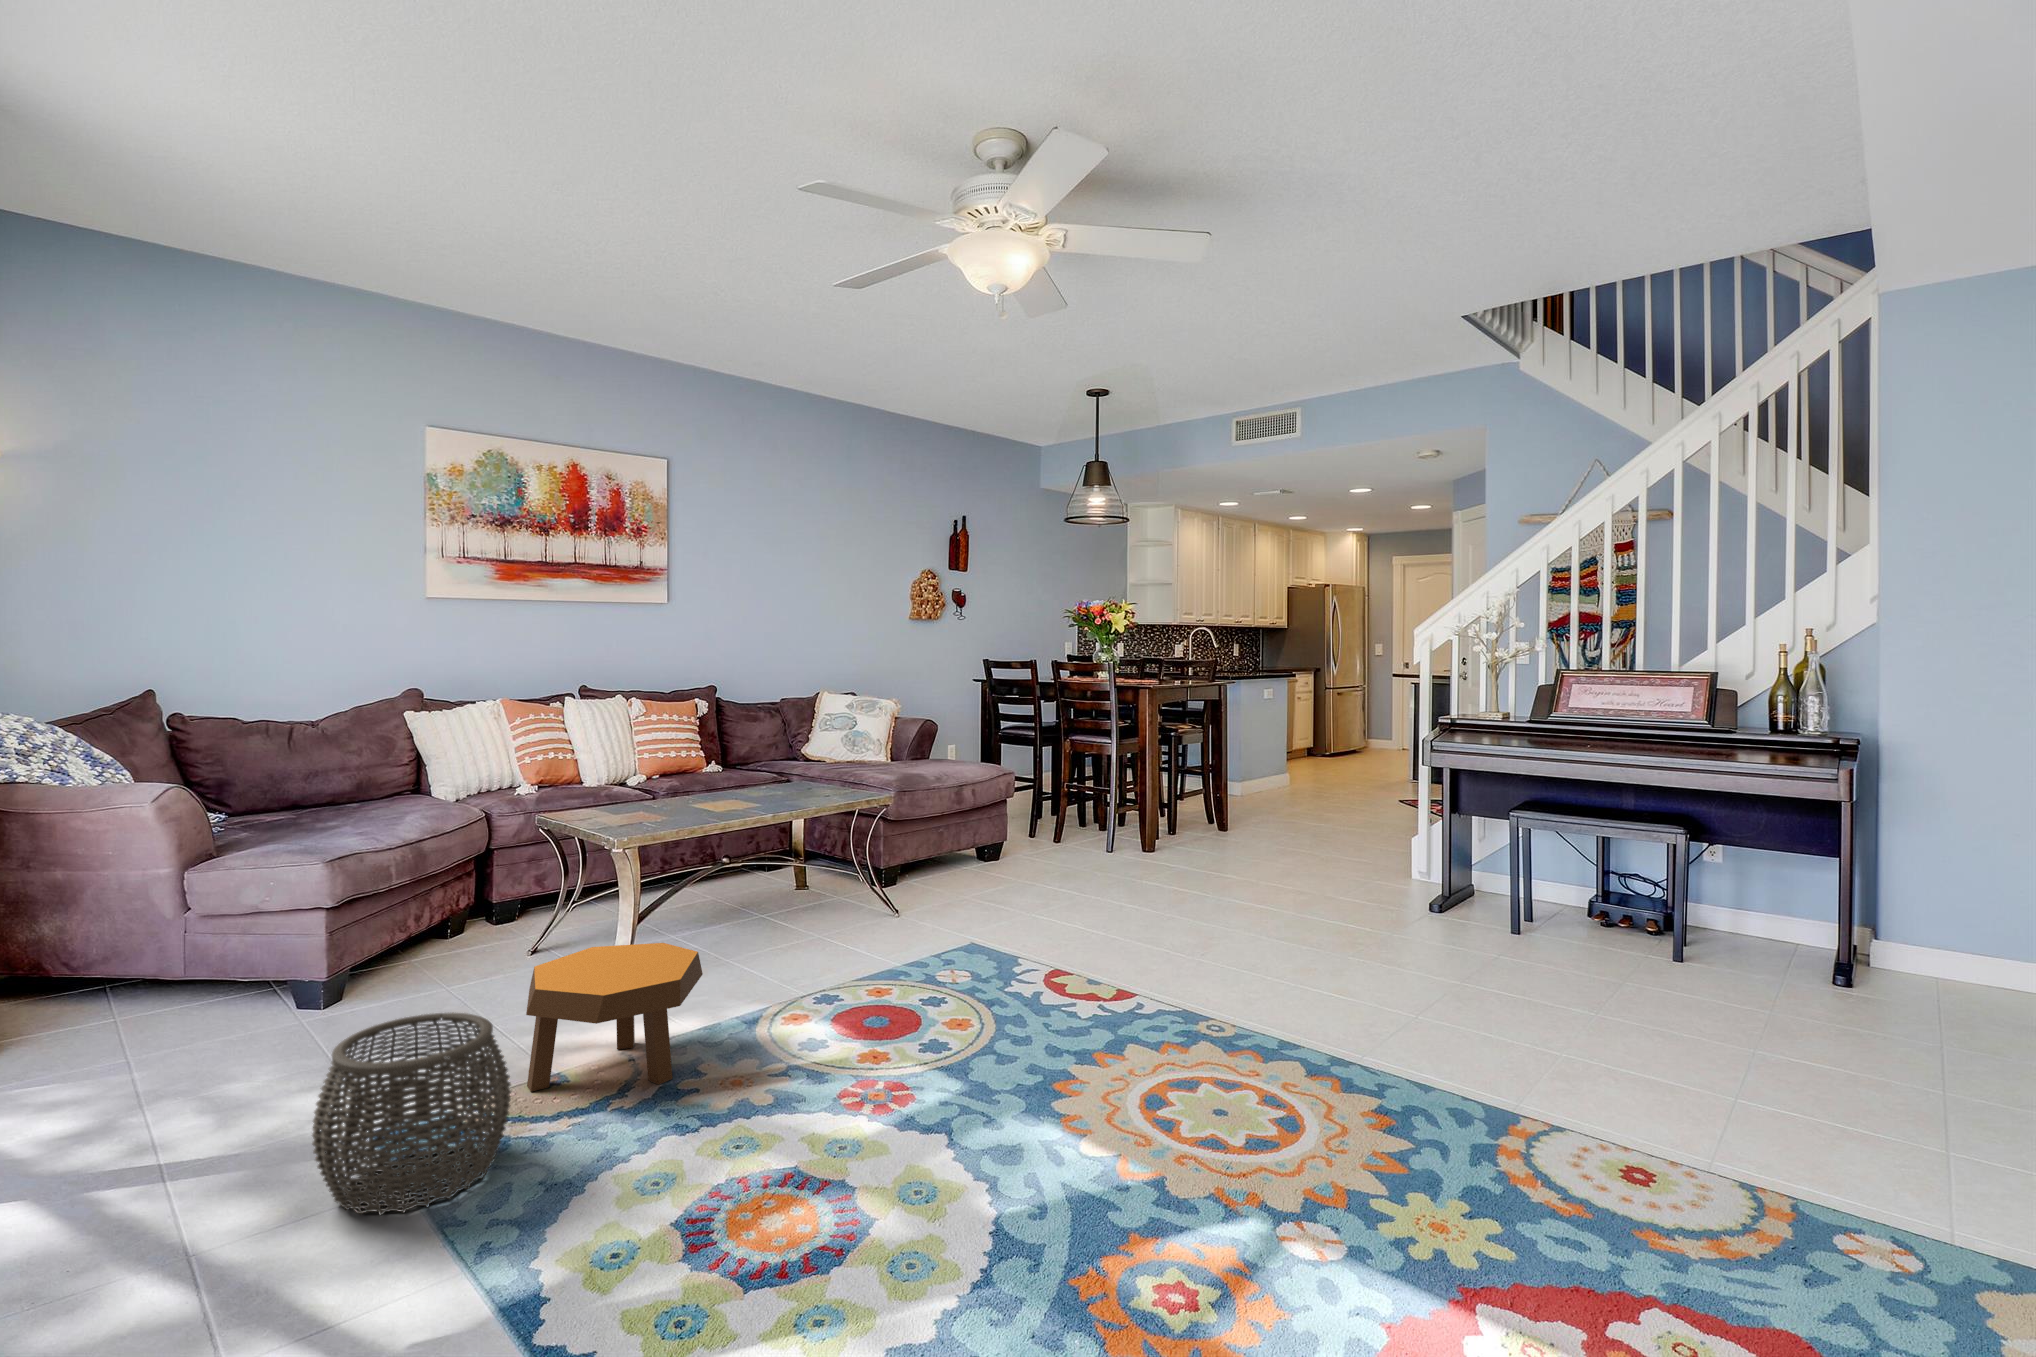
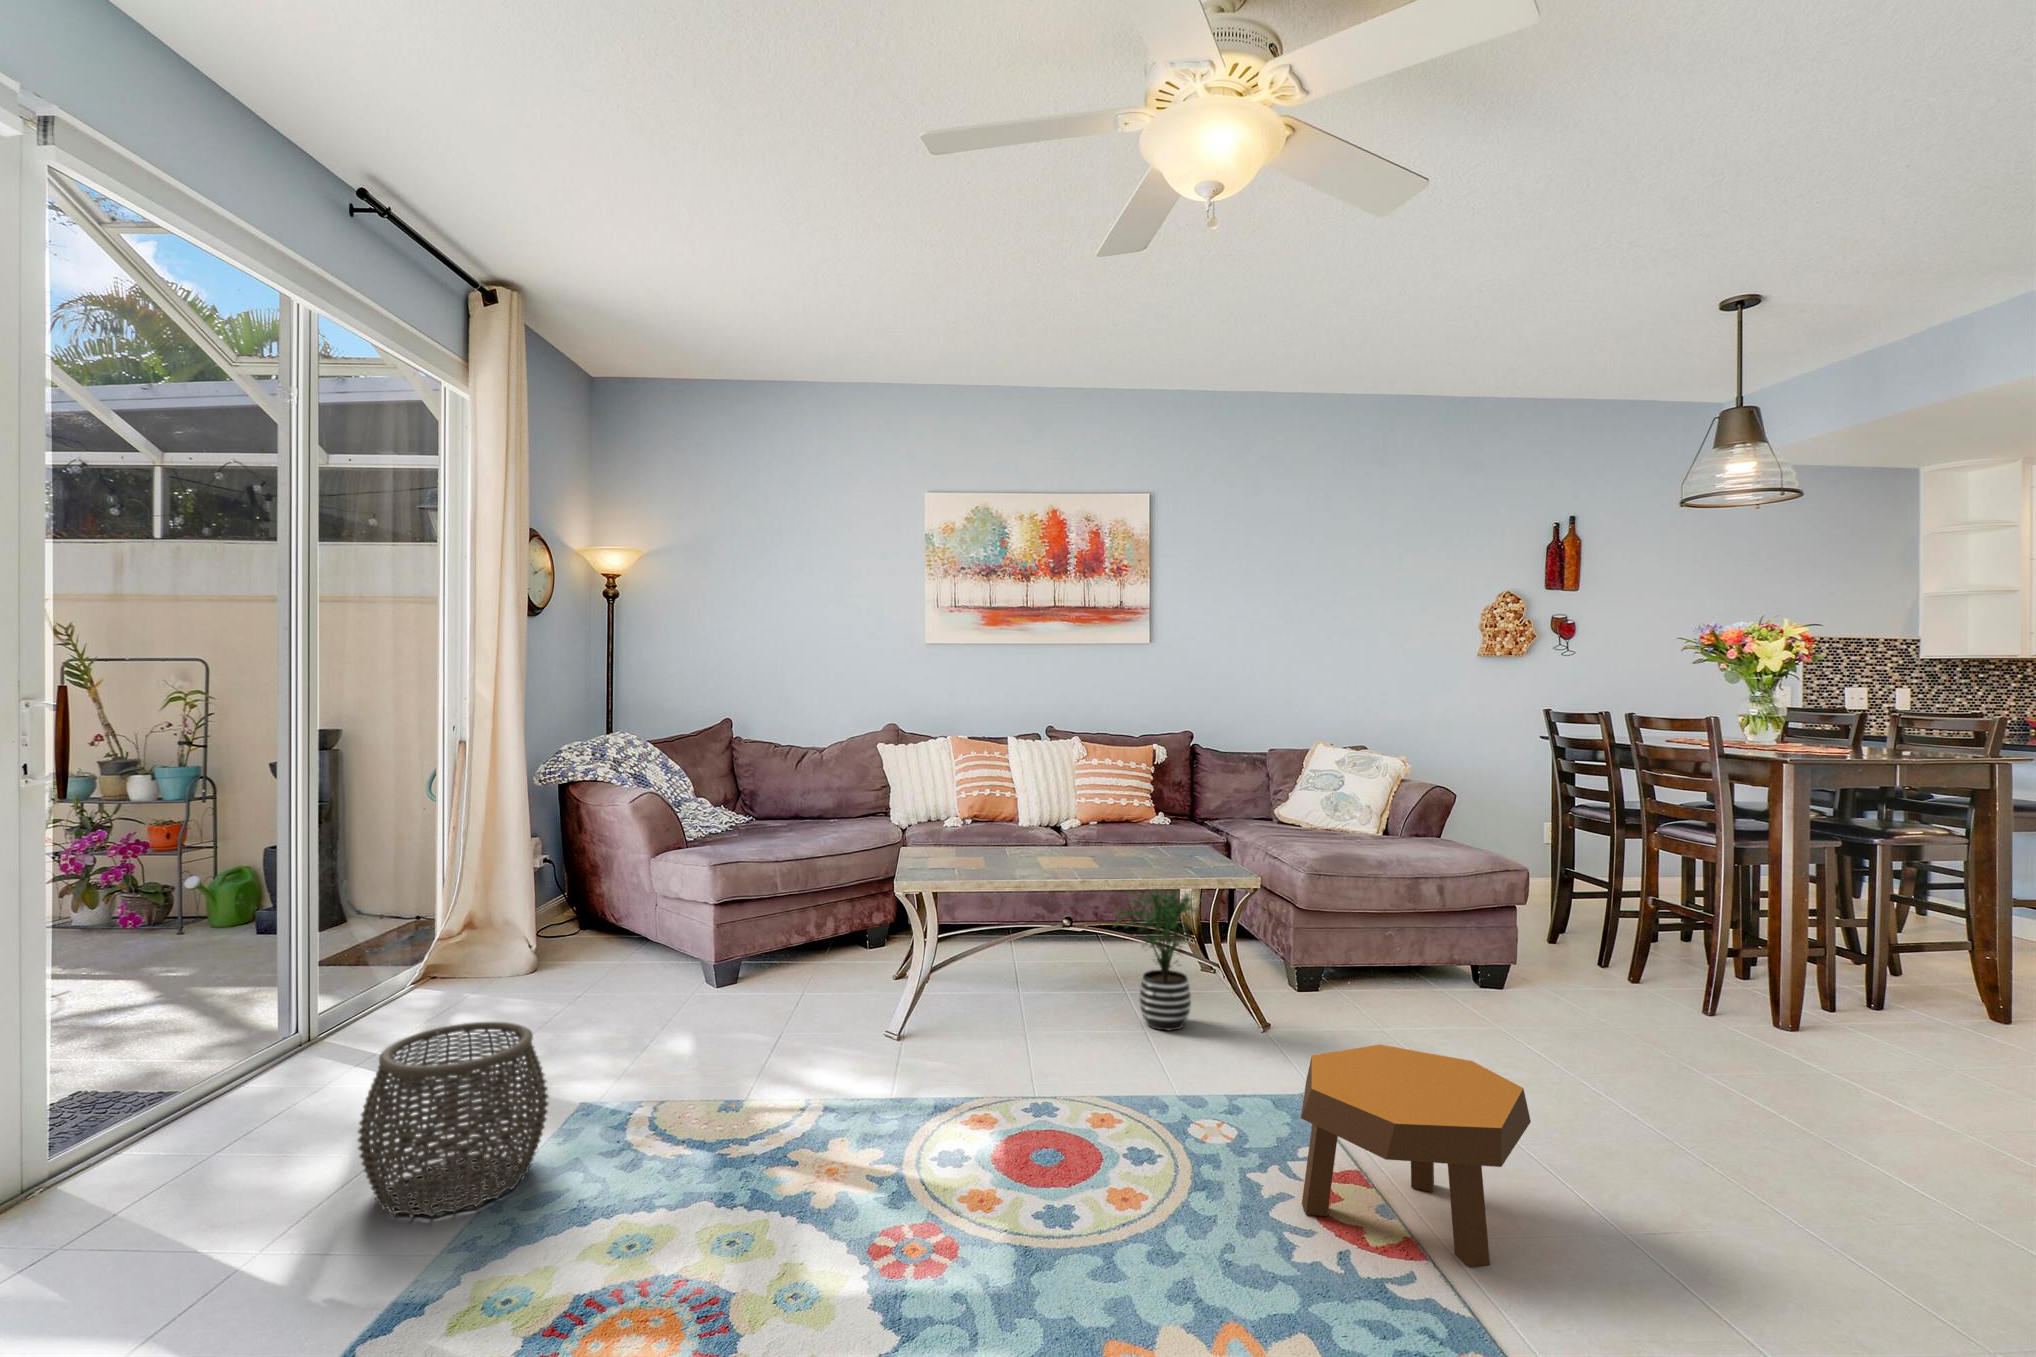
potted plant: none [783,810,859,928] -> present [1115,887,1204,1030]
footstool: present [526,943,703,1092] -> present [1301,1045,1531,1267]

